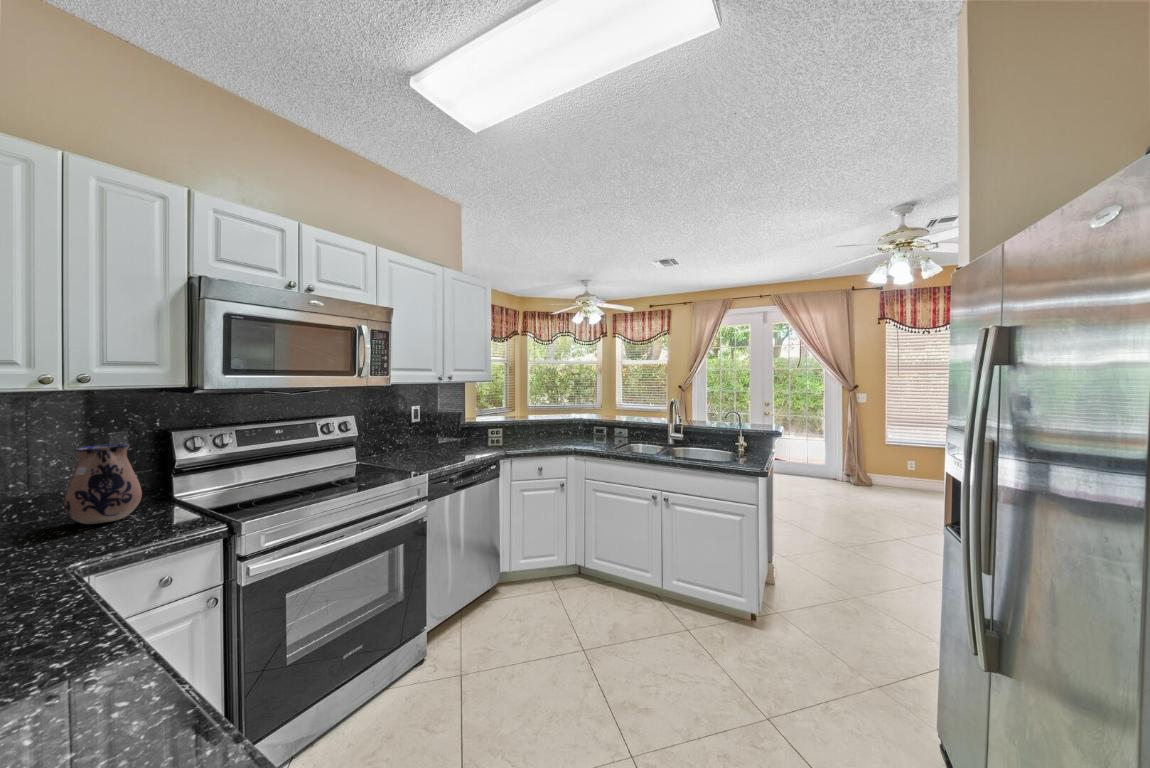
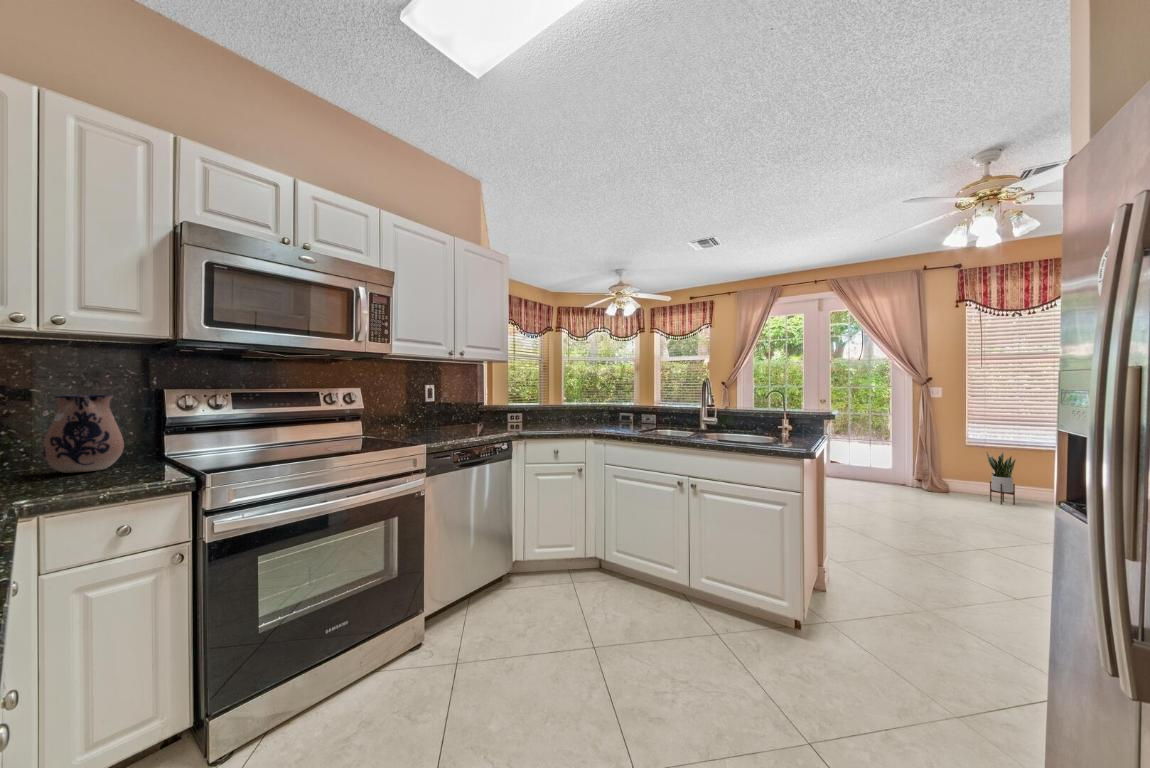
potted plant: none [901,451,924,496] -> present [986,451,1016,505]

